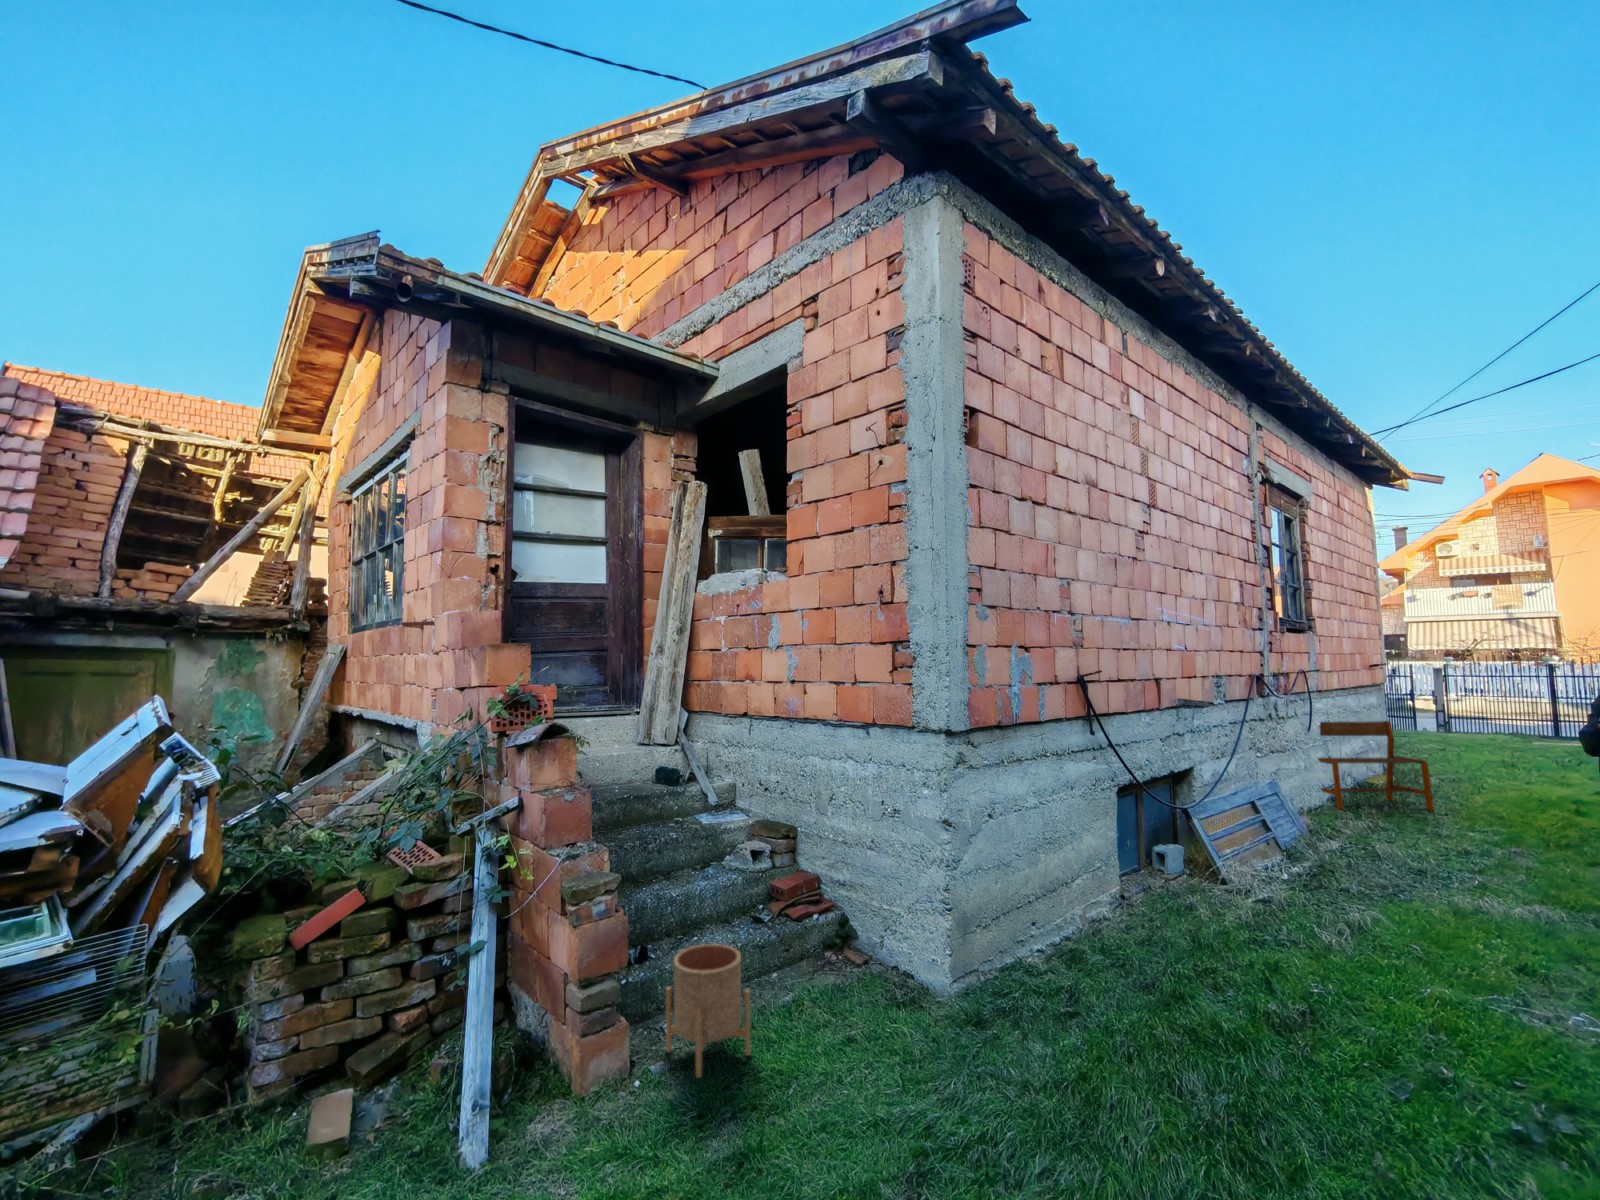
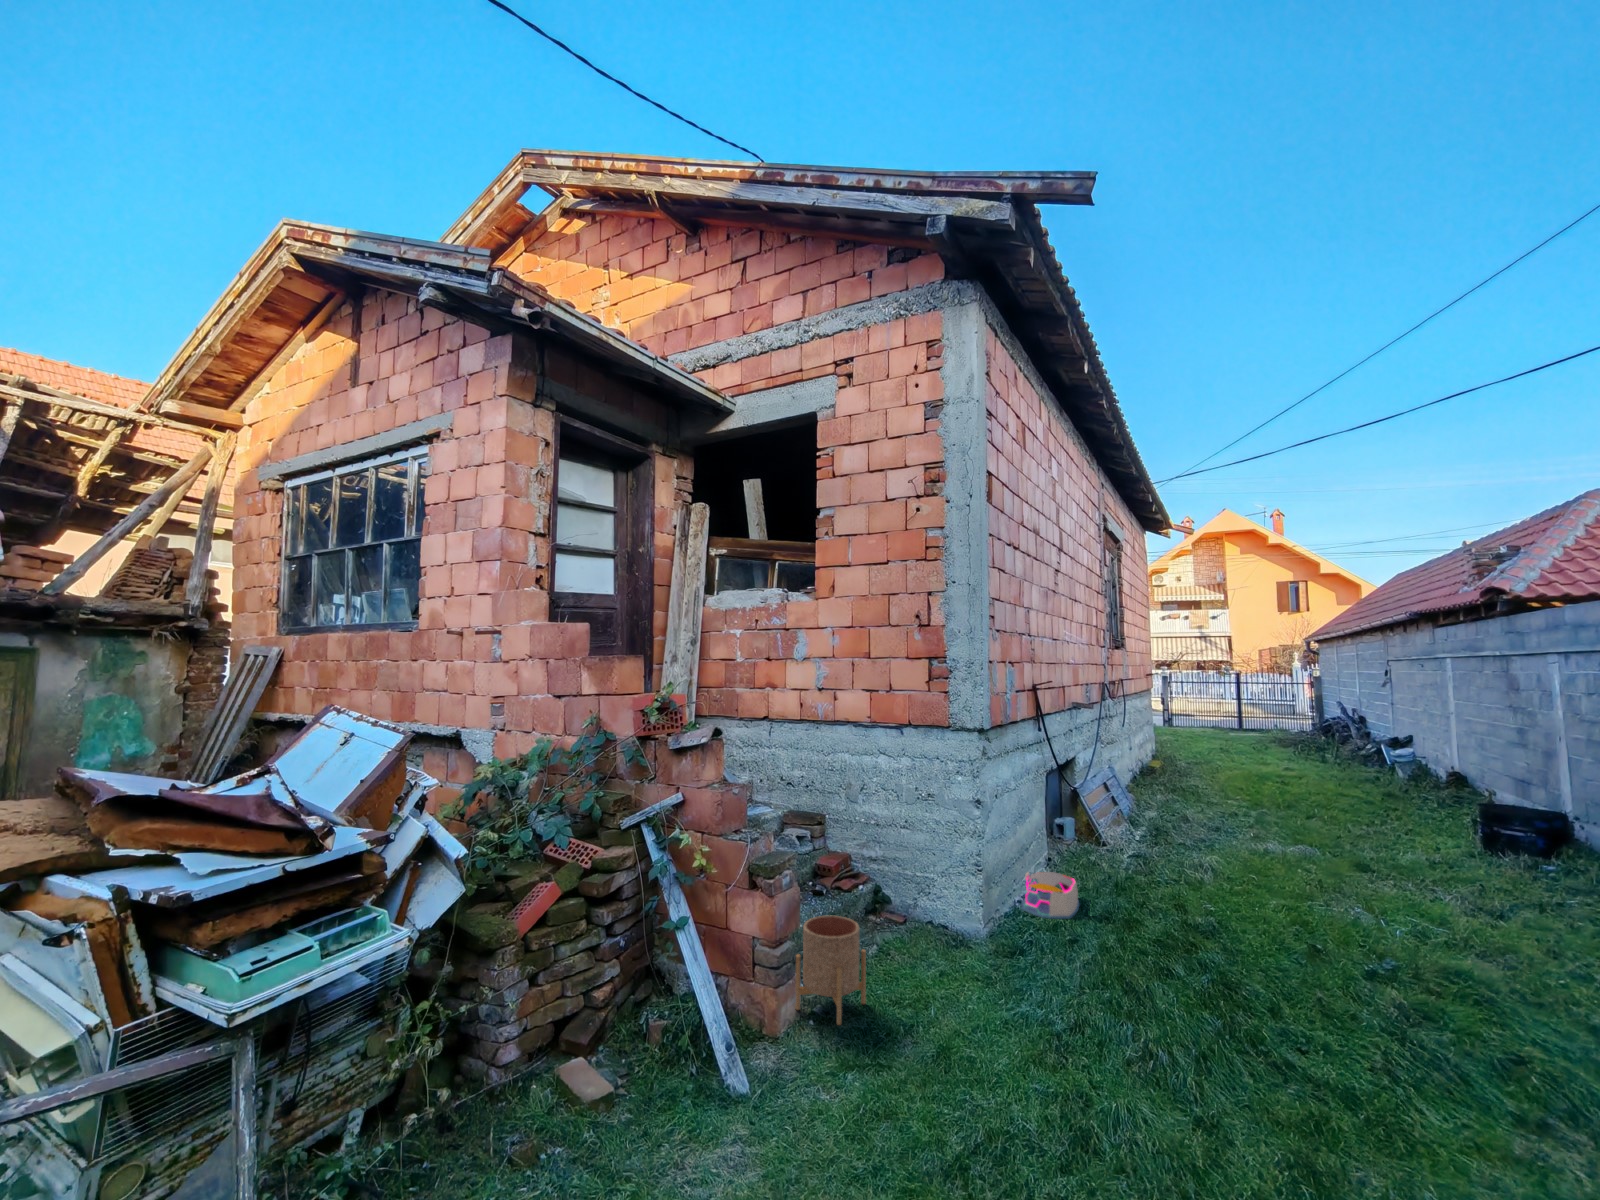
bench: present [1318,721,1434,811] -> none [1118,717,1203,787]
storage bin: none [1042,910,1129,976] -> present [1022,872,1079,919]

